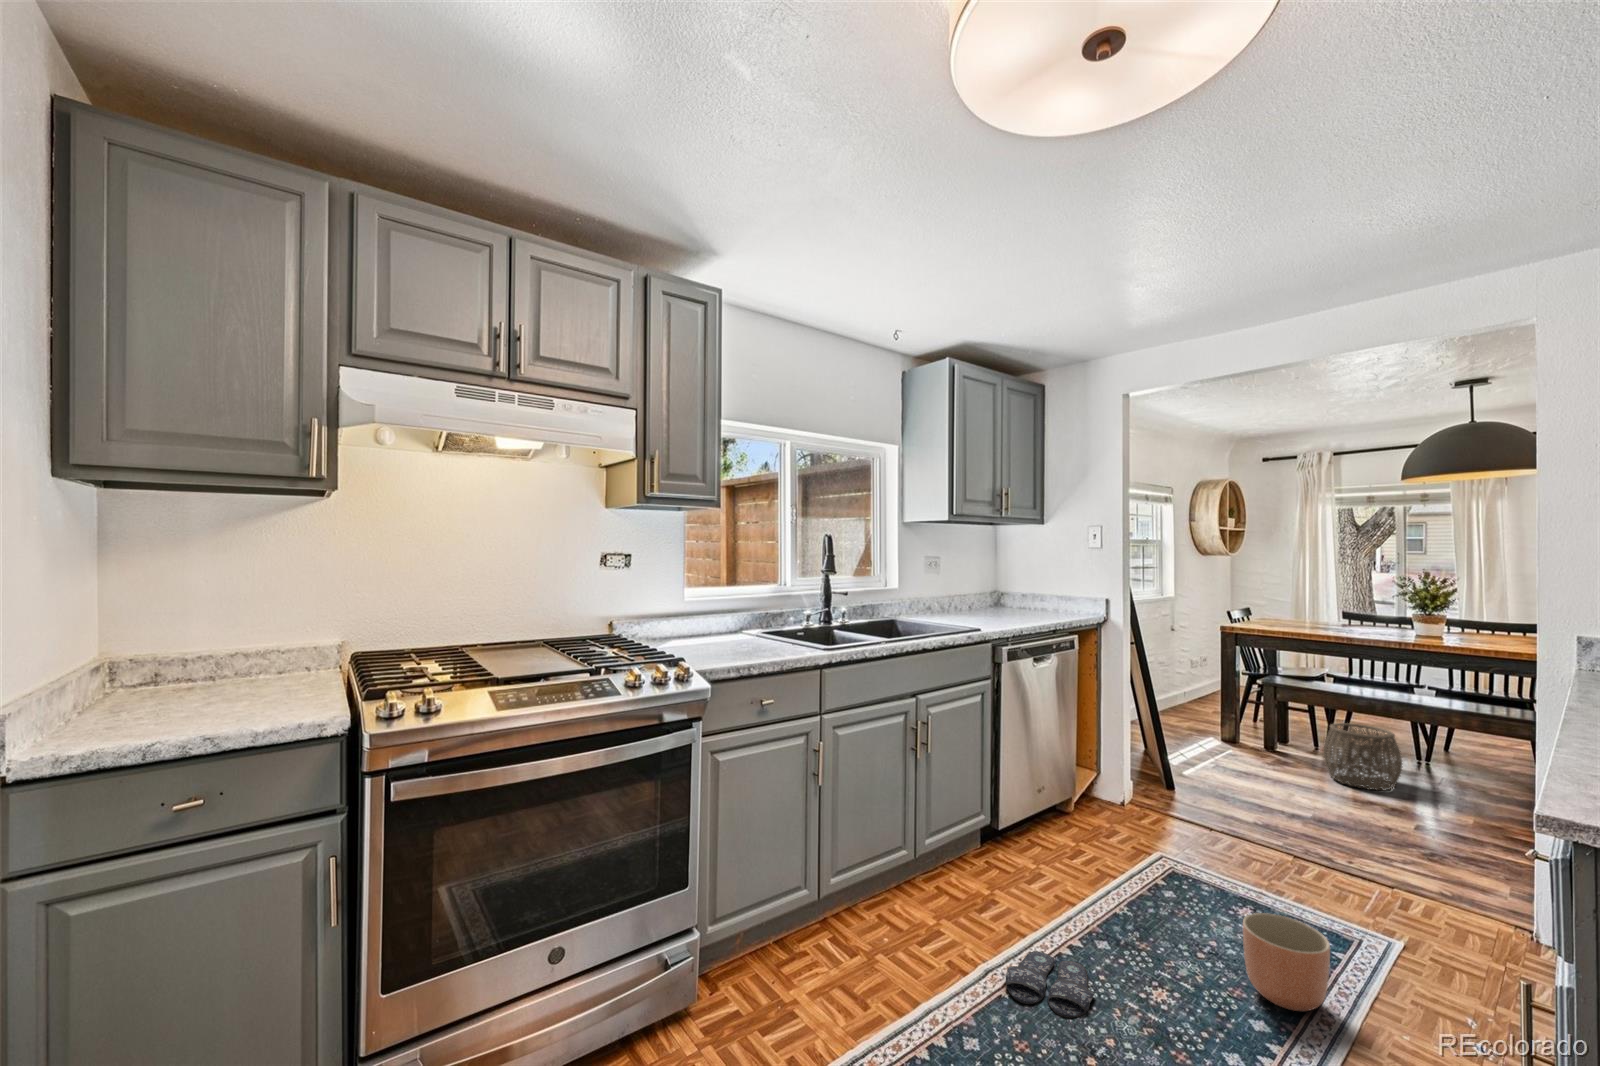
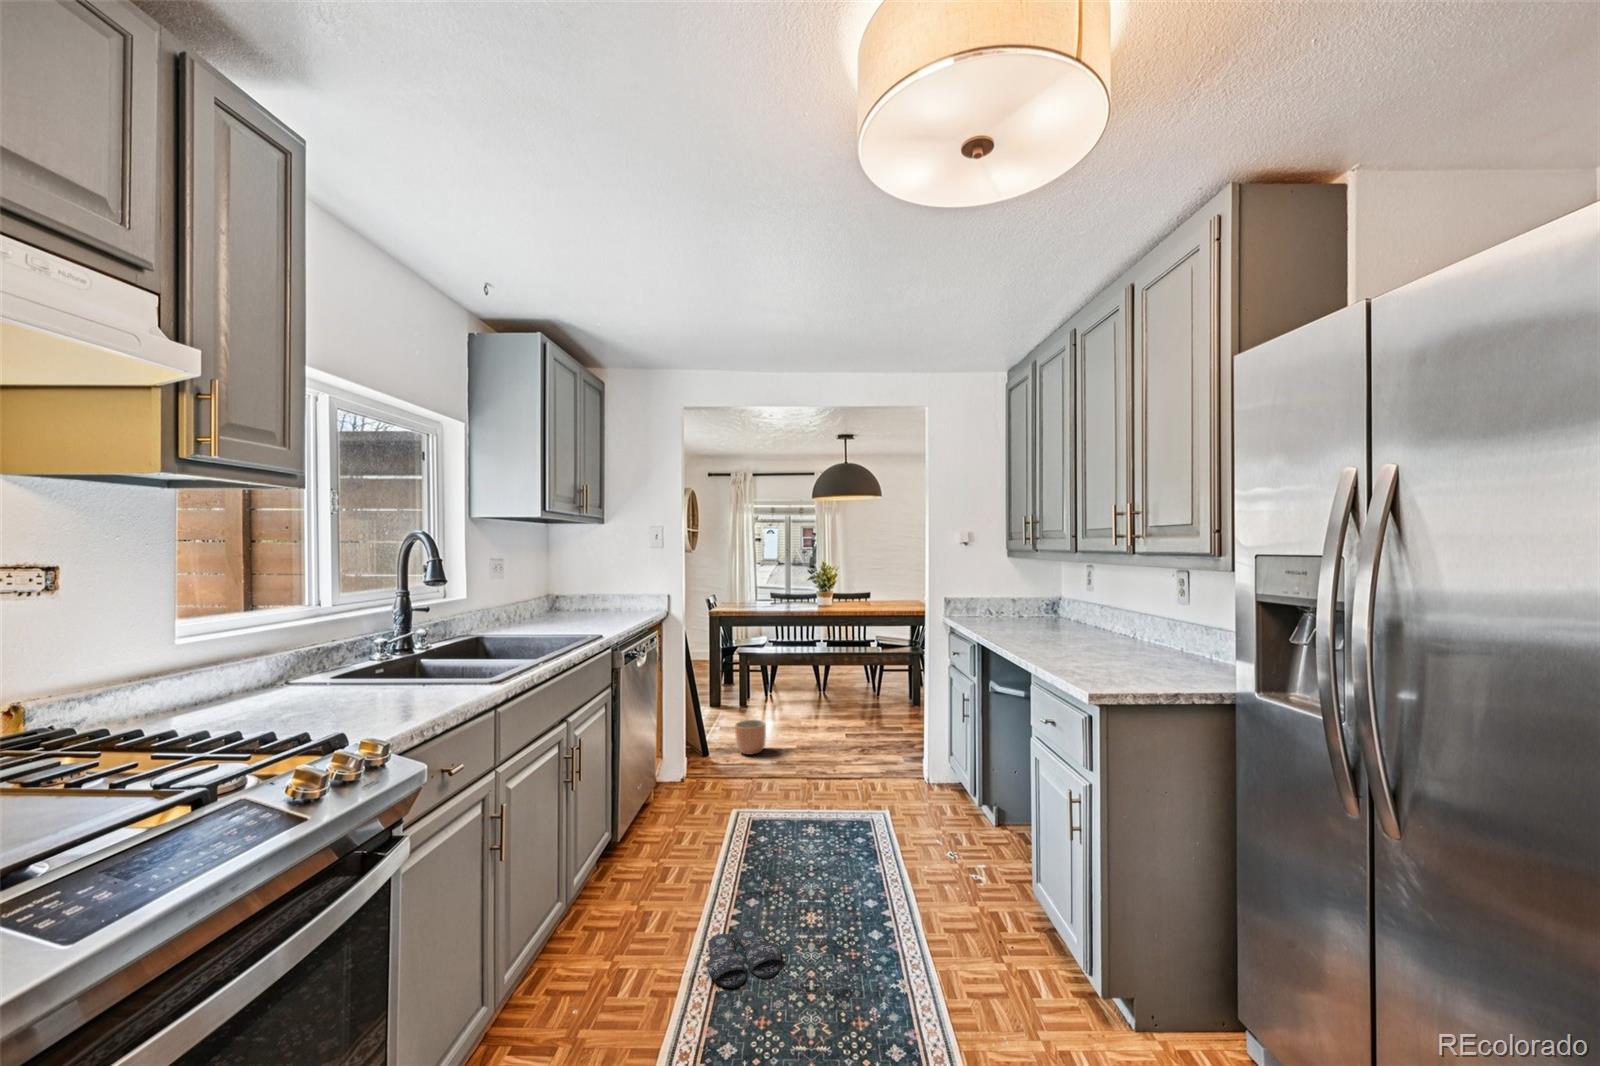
woven basket: present [1323,723,1402,790] -> none [779,676,822,720]
planter: present [1243,913,1330,1011] -> present [735,720,766,755]

